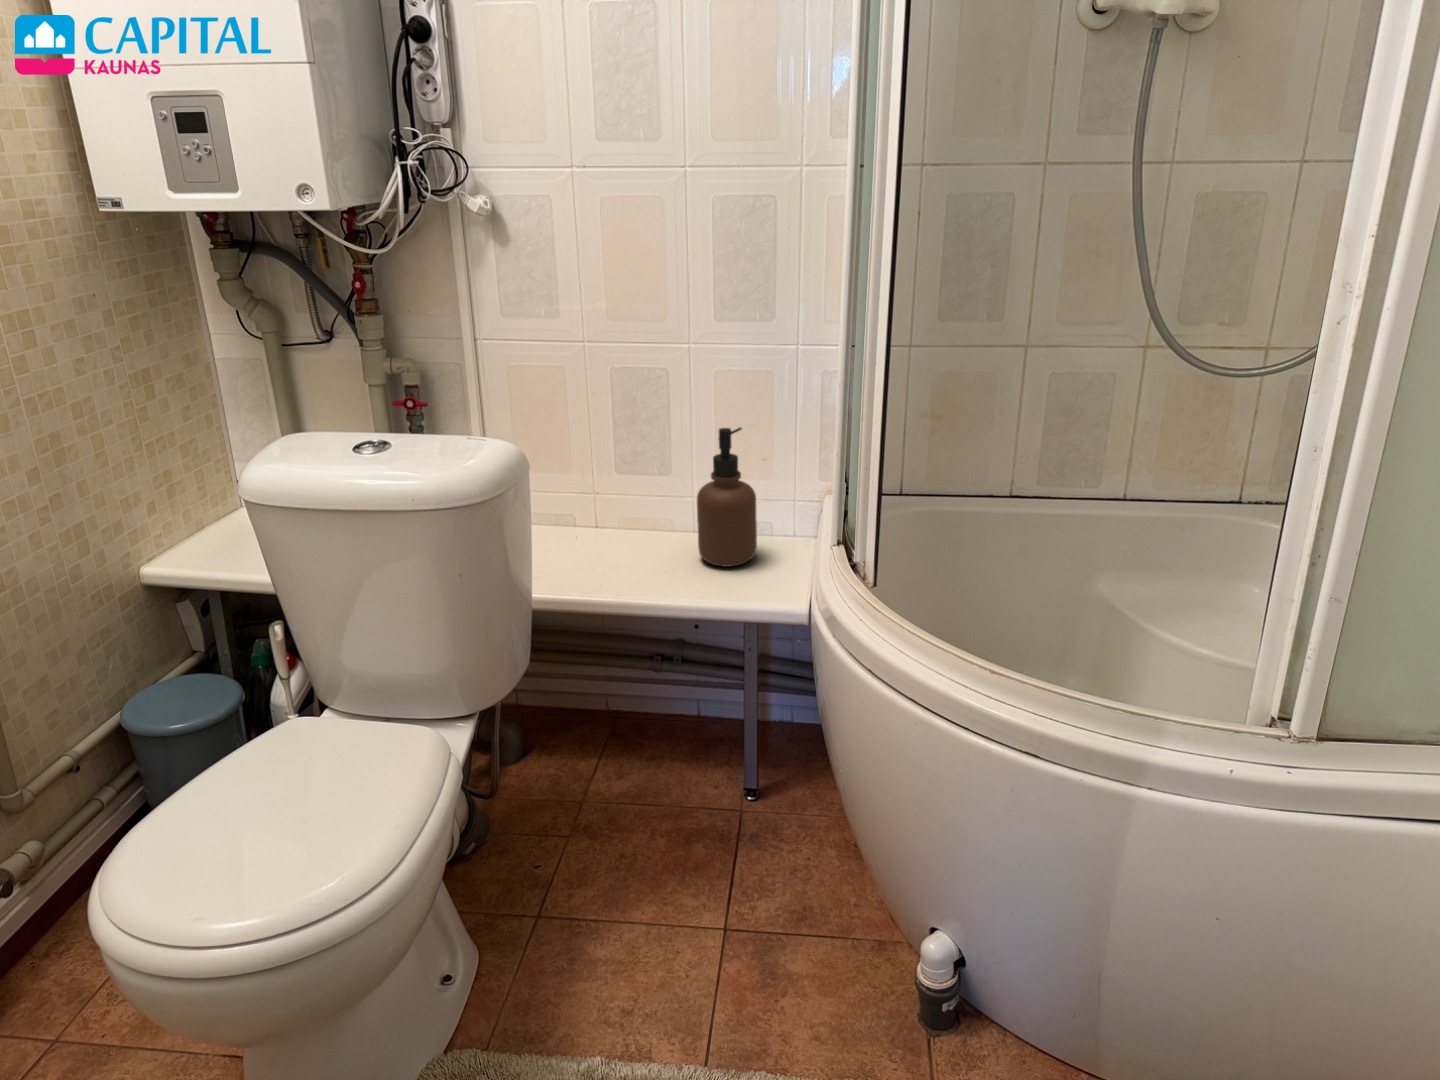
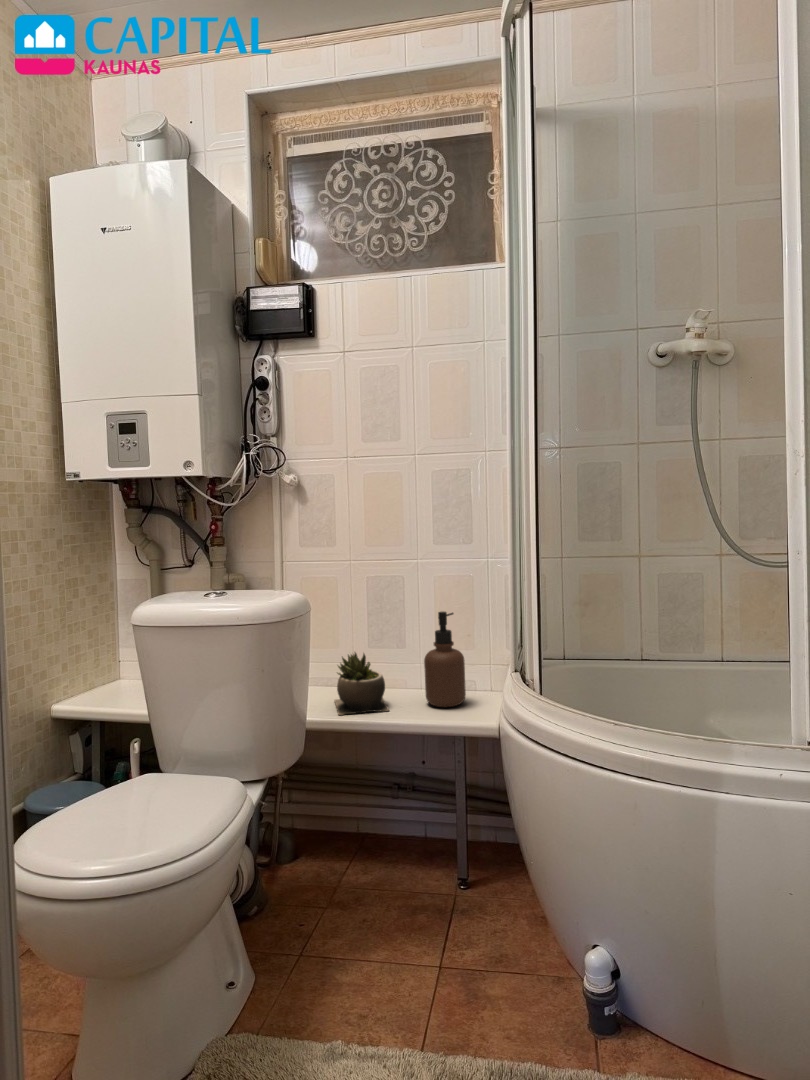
succulent plant: none [564,485,646,581] -> present [335,653,389,715]

